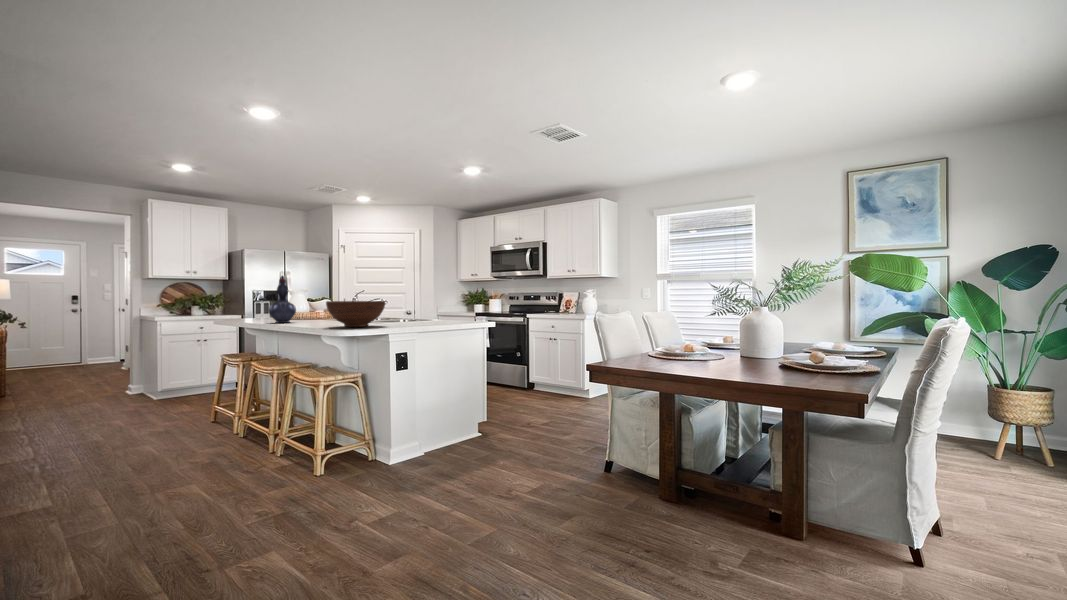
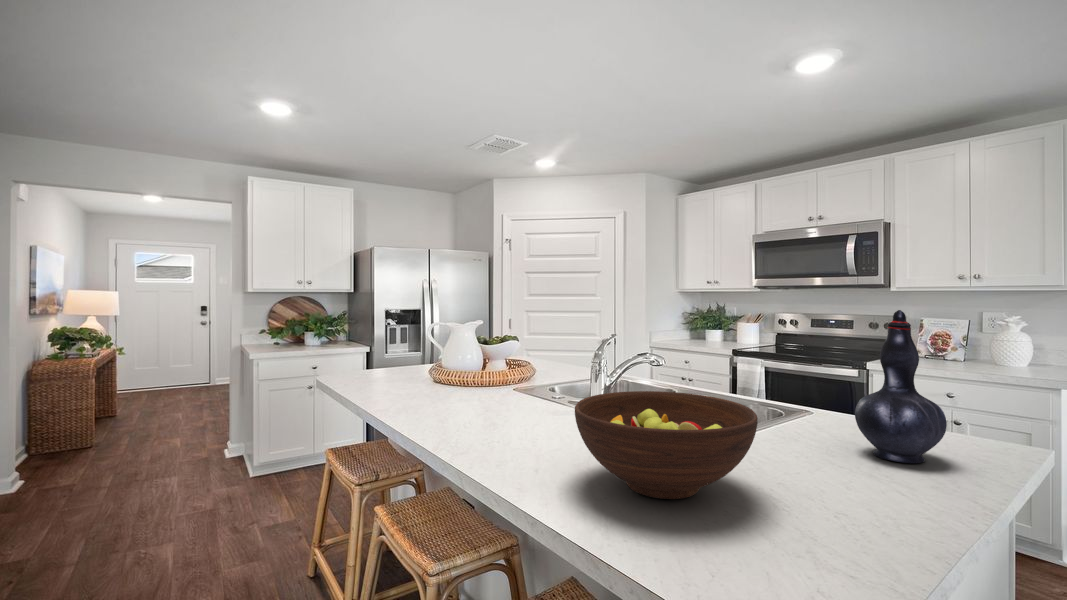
decorative vase: present [269,275,296,323] -> present [855,310,947,463]

